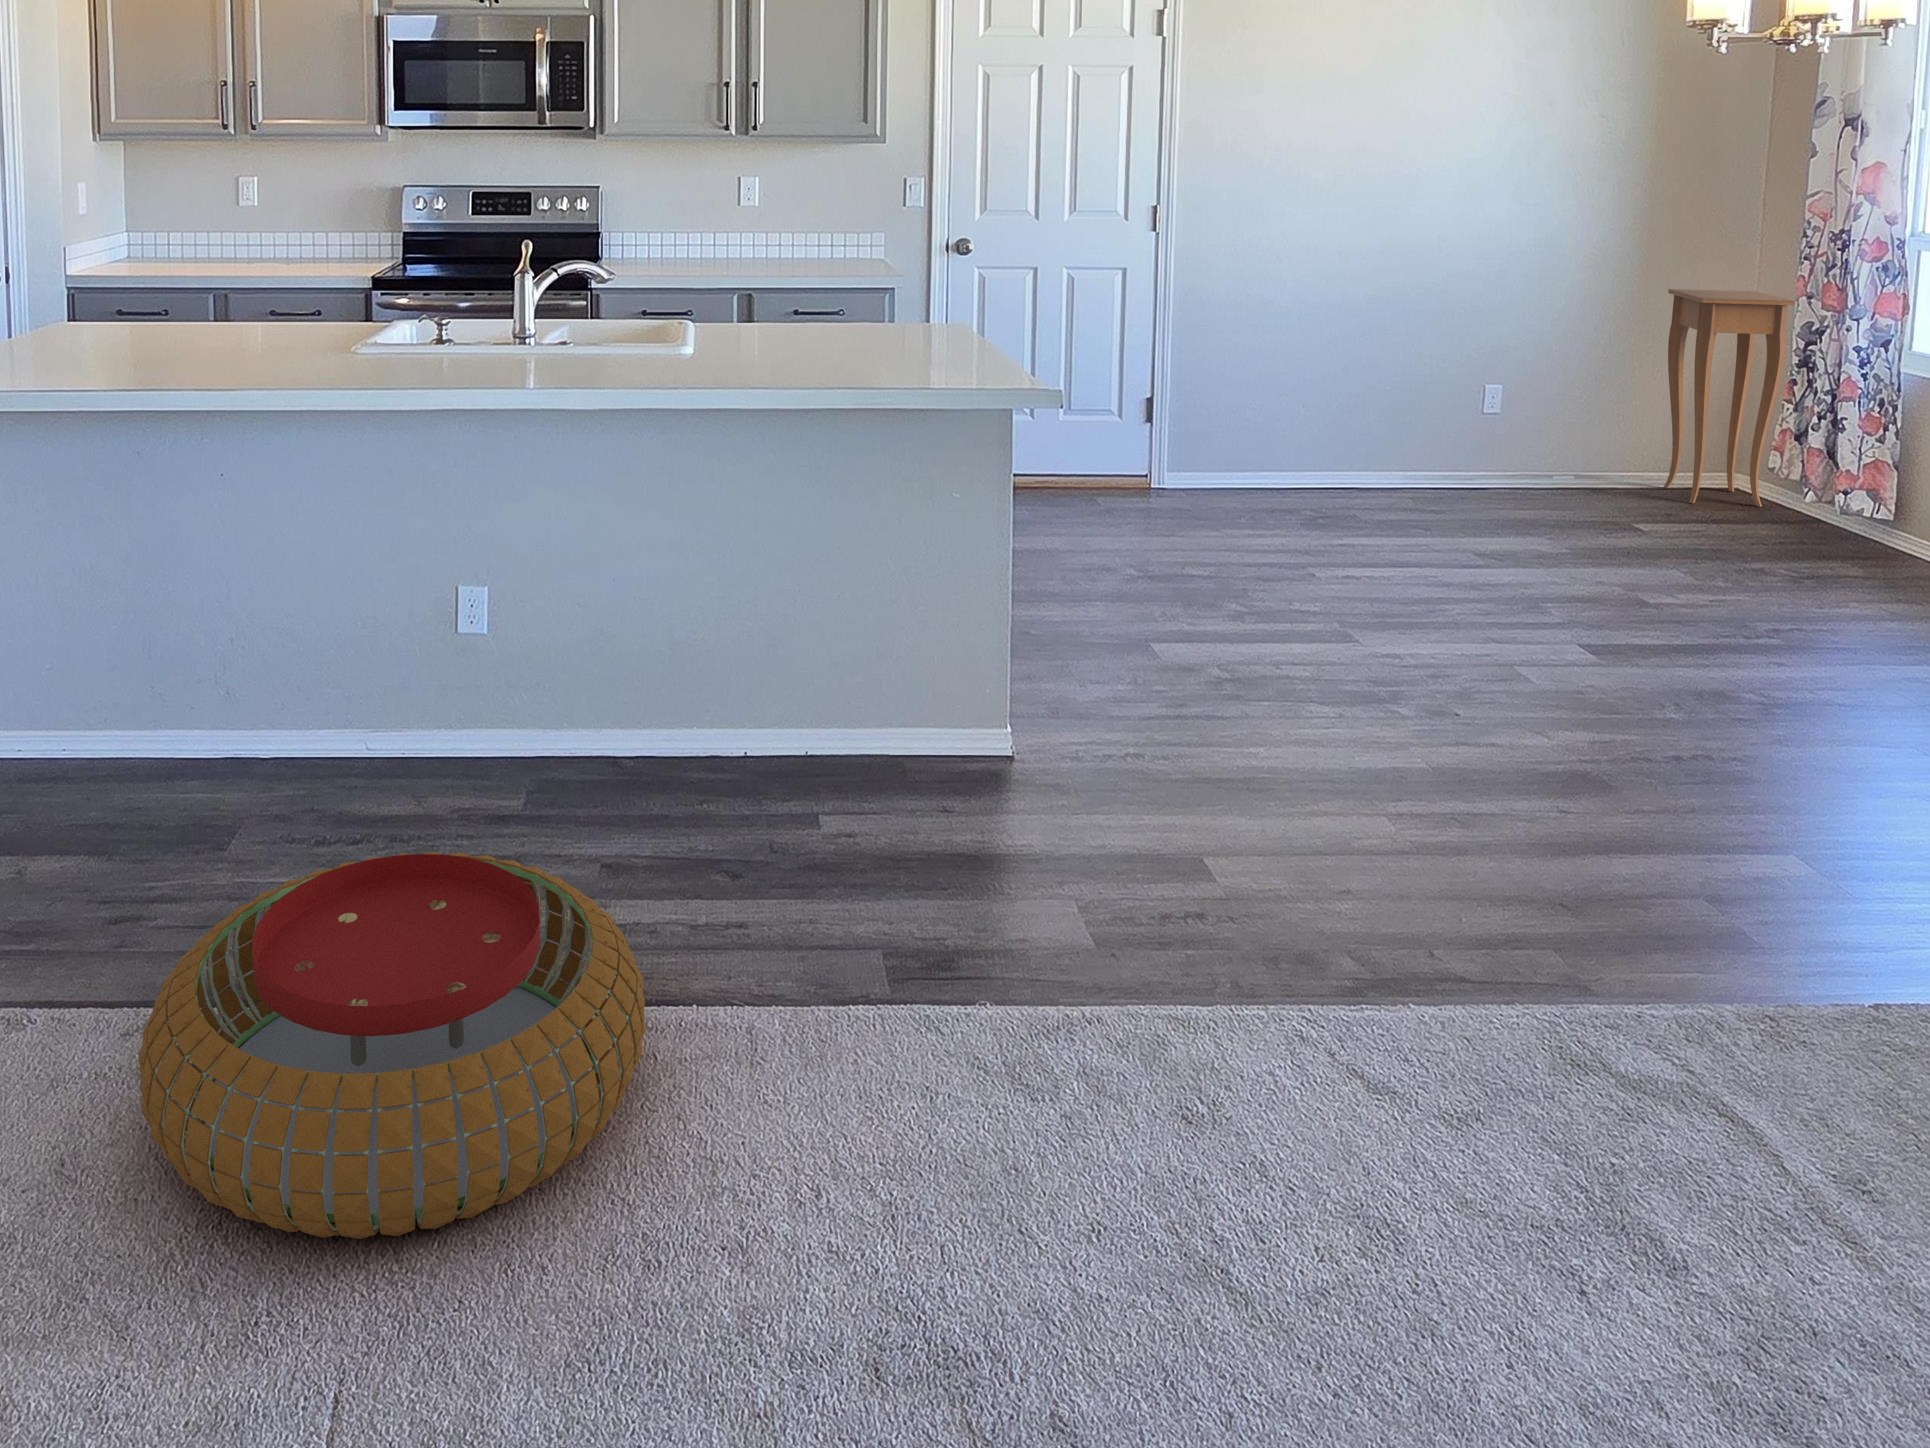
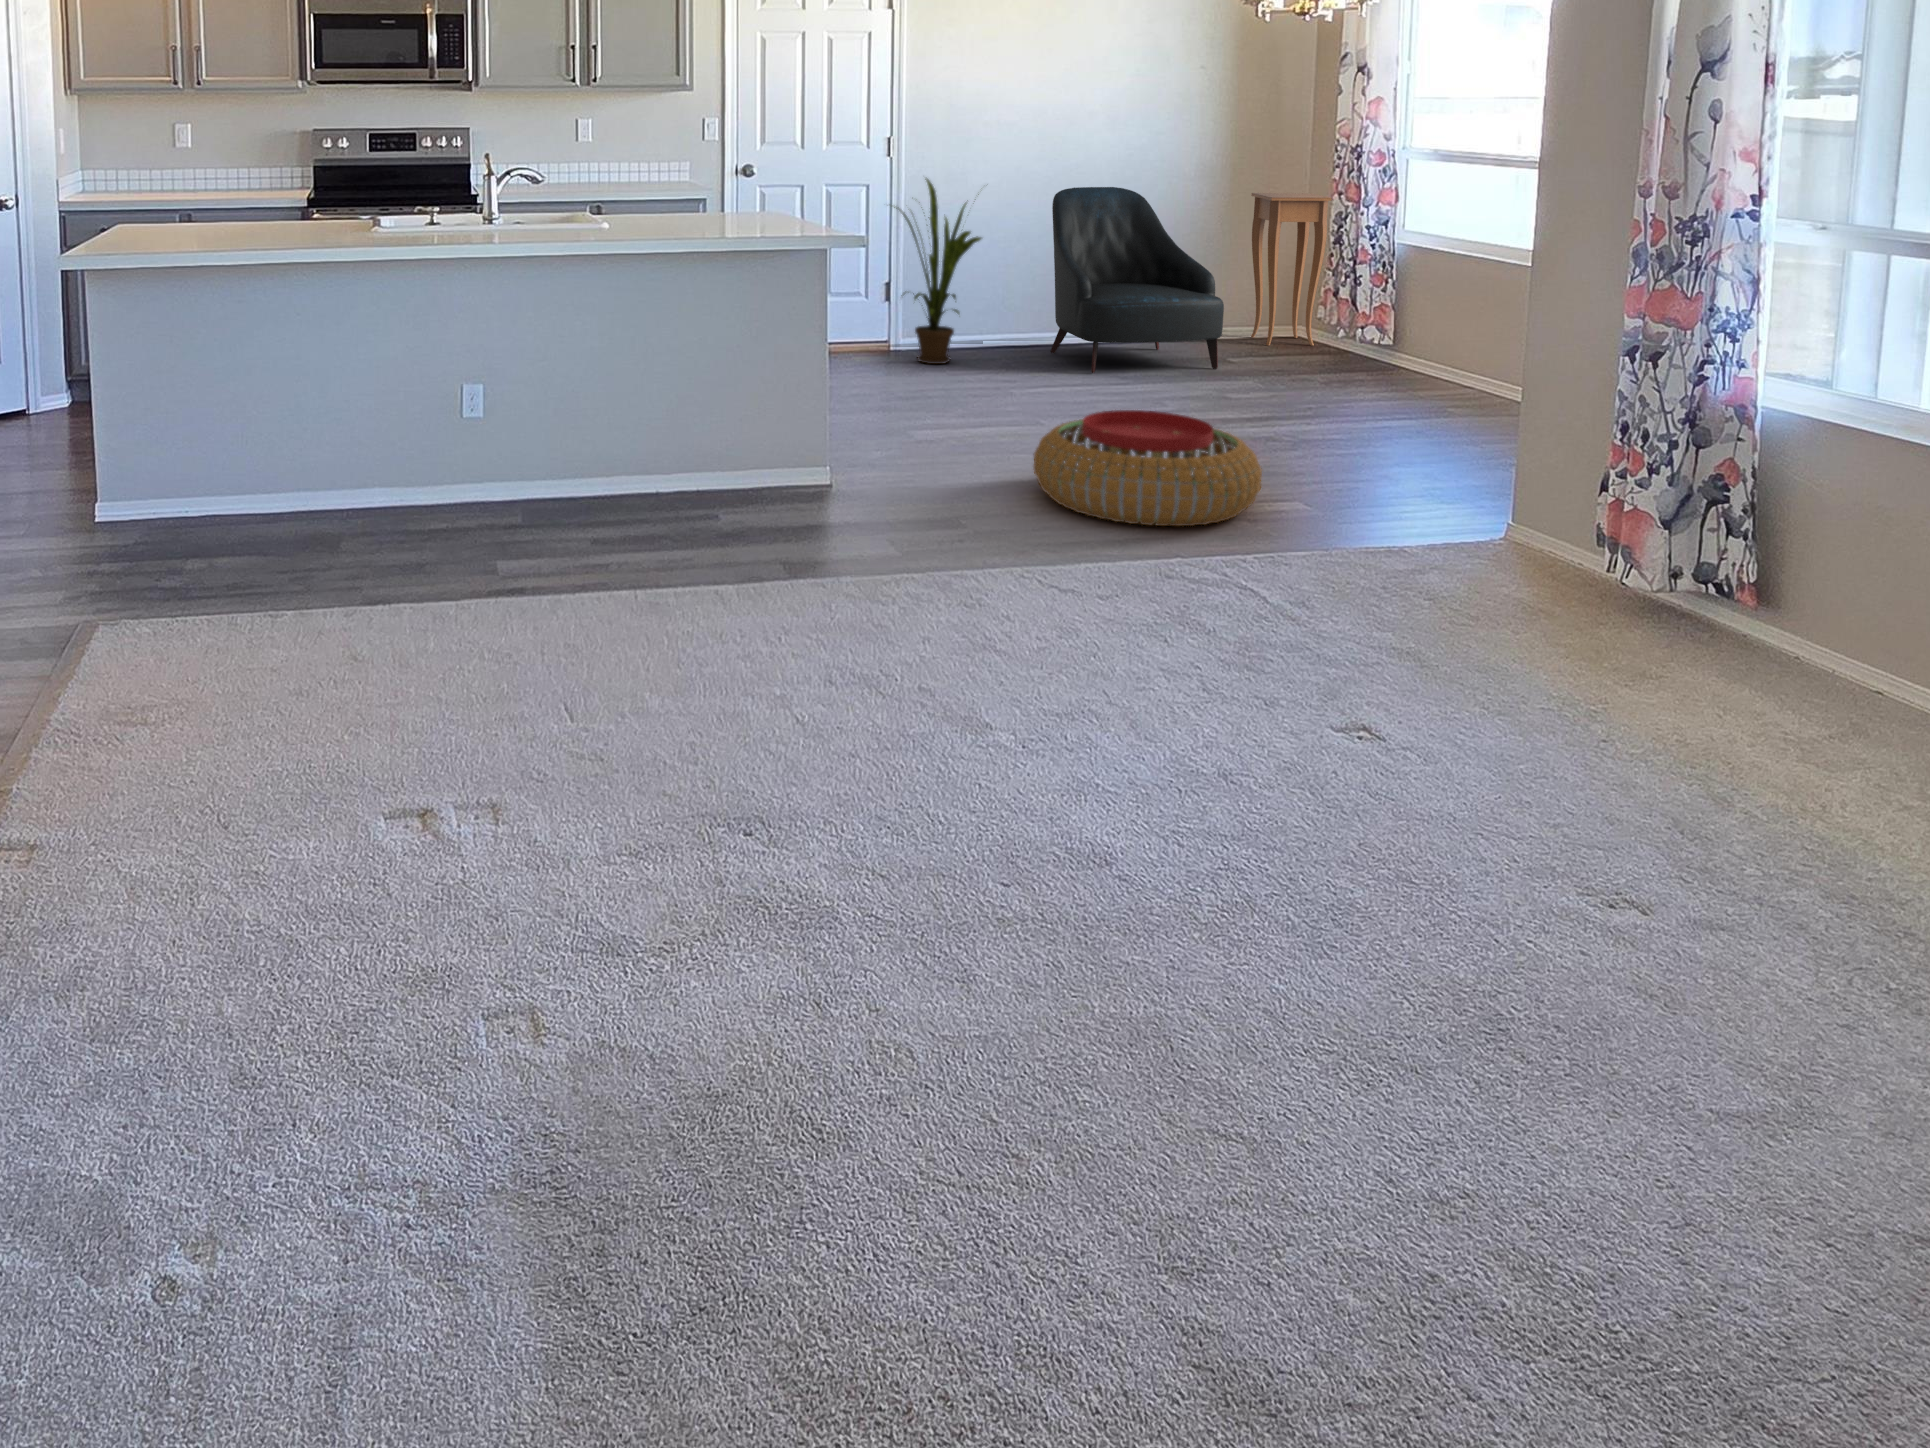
house plant: none [1138,258,1288,515] -> present [894,179,981,364]
armchair: none [1372,278,1633,544] -> present [1050,187,1224,373]
pouf: present [138,851,645,1239] -> present [1033,410,1262,526]

